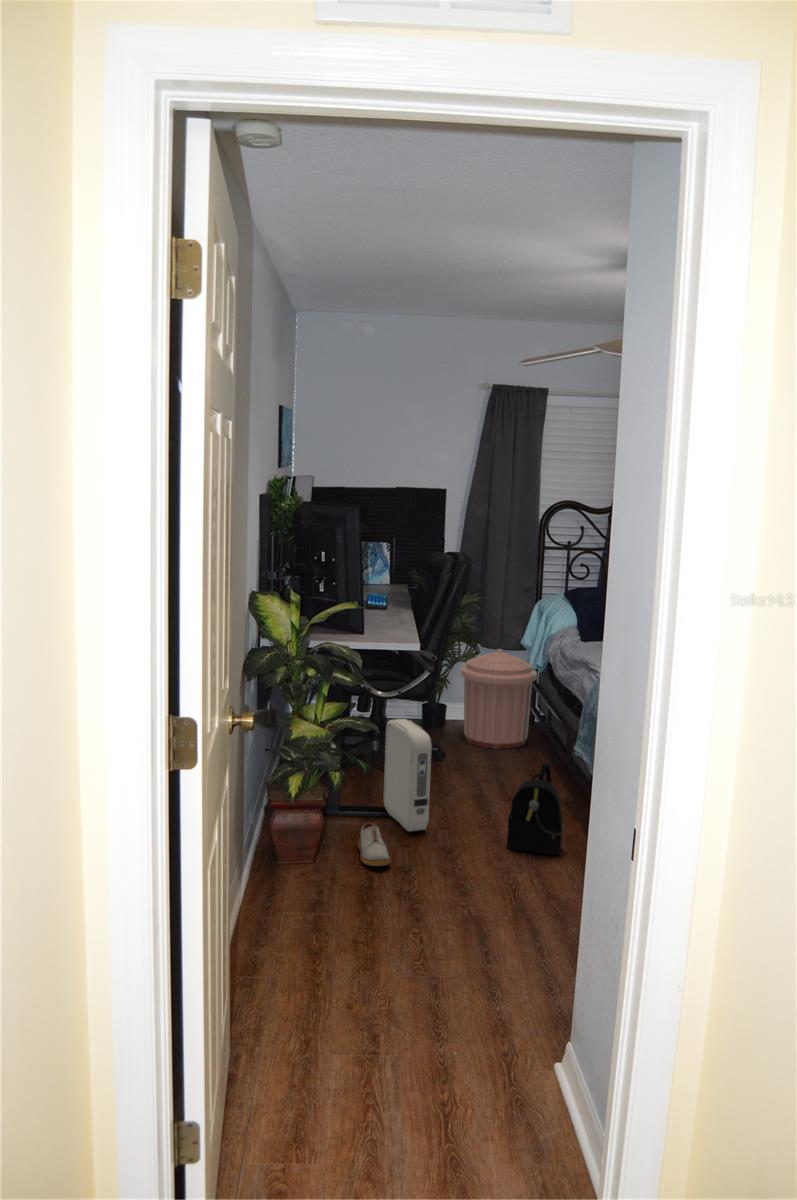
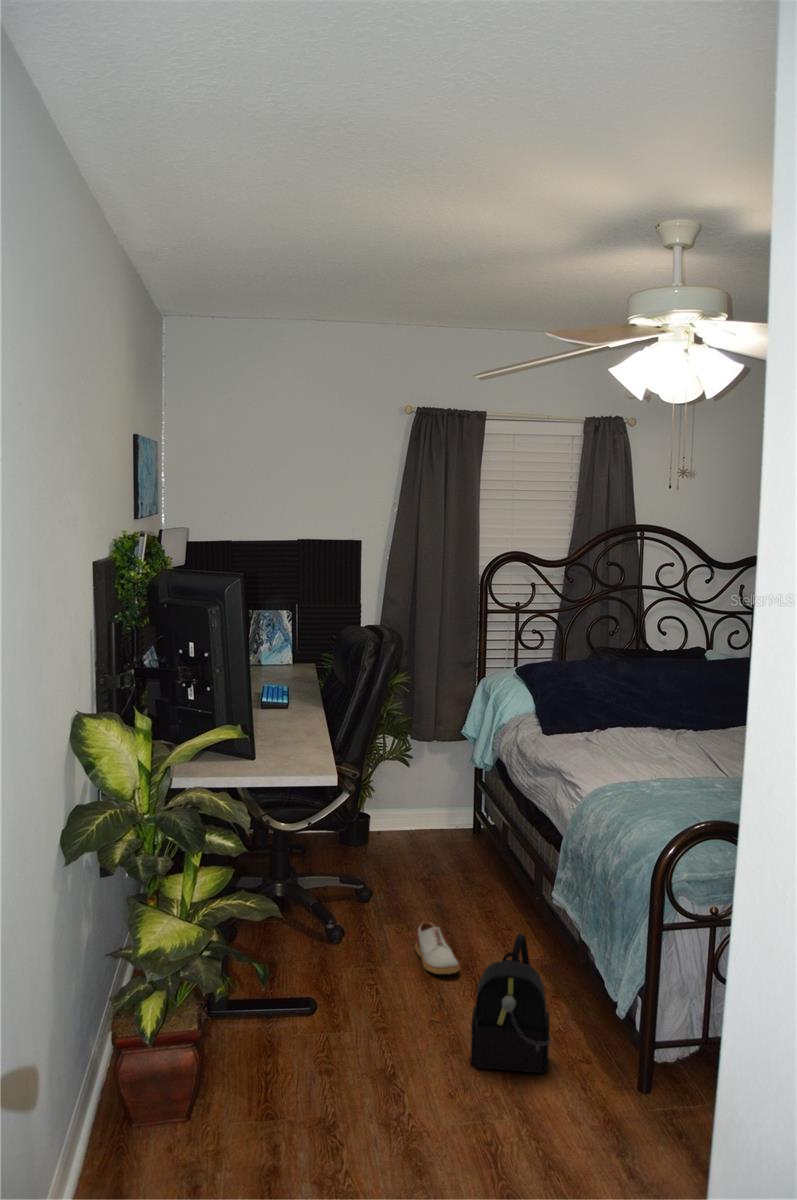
trash can: present [461,649,537,749] -> none [388,746,486,878]
air purifier: present [384,719,432,831] -> none [290,873,357,1044]
shoe: present [358,823,391,866] -> present [415,922,460,974]

